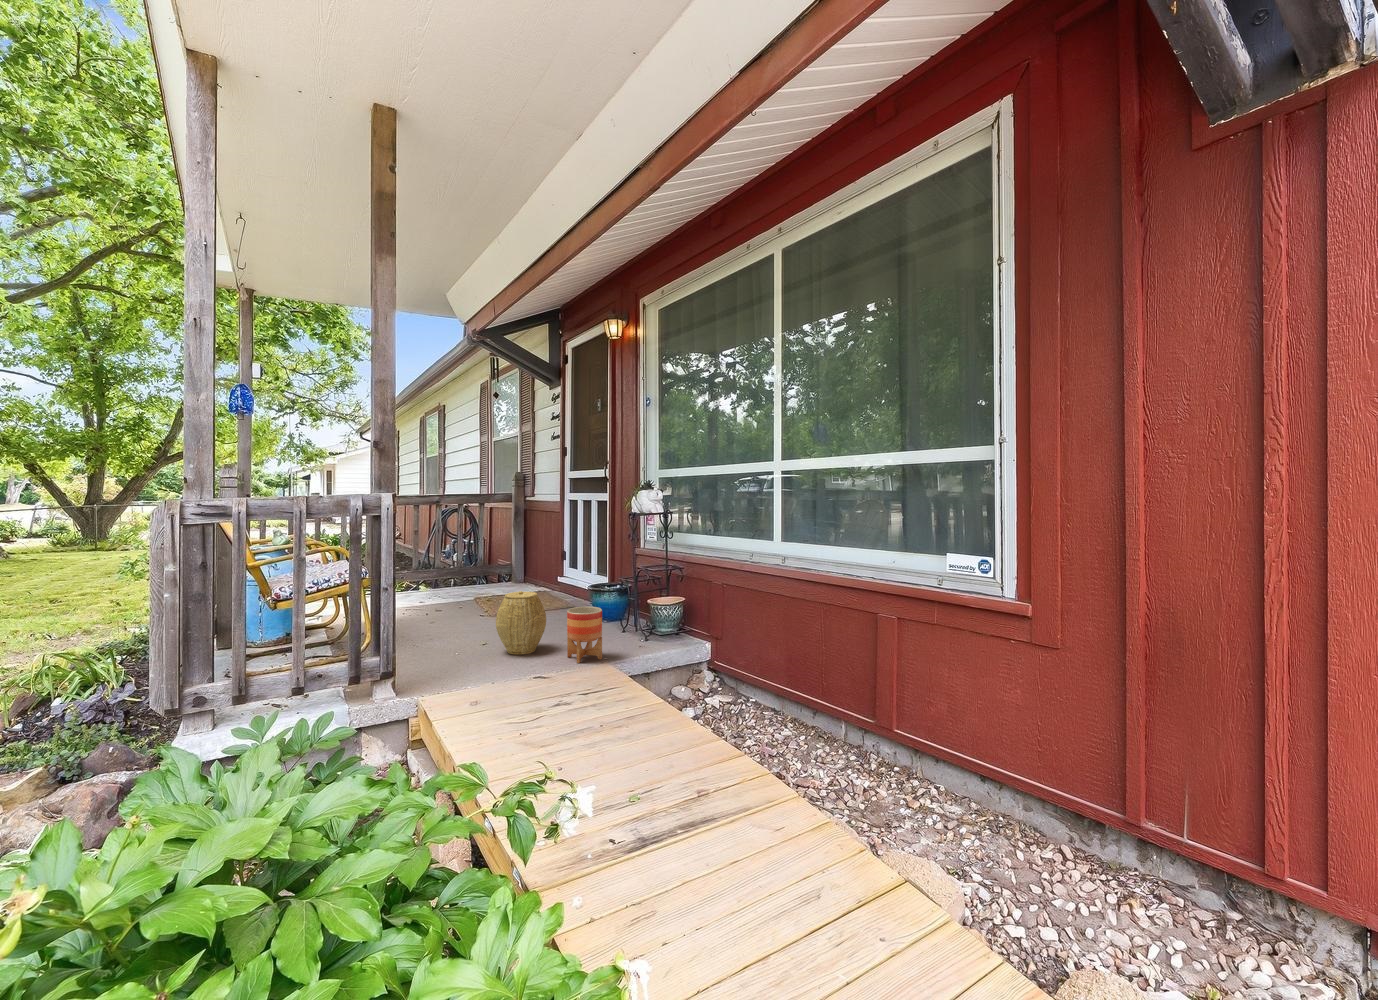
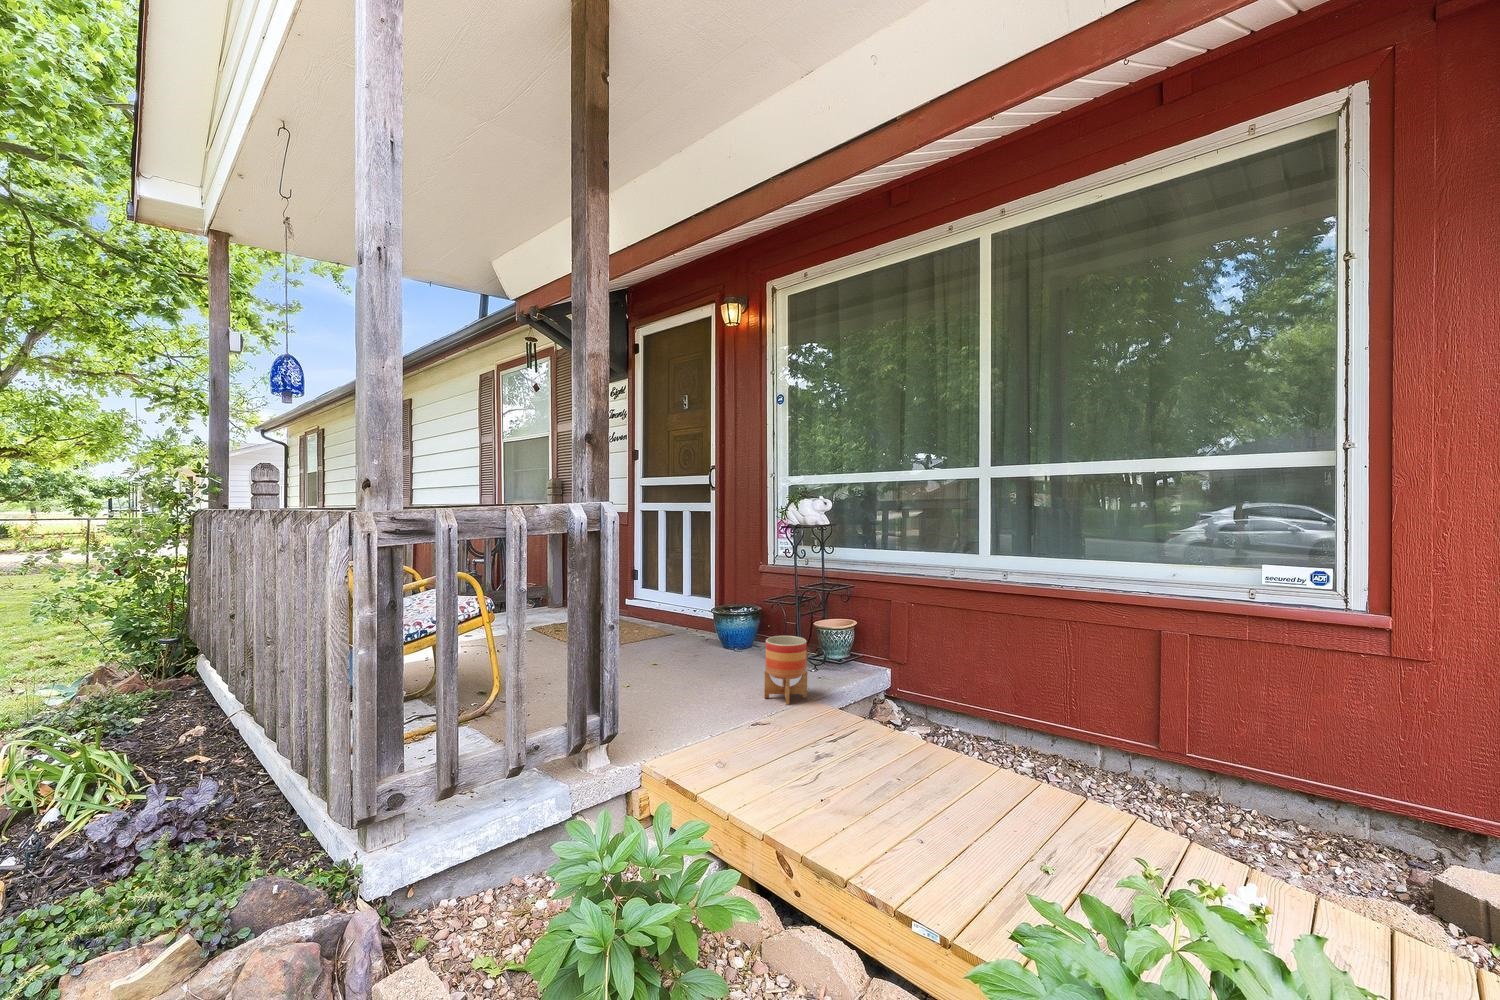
woven basket: present [496,591,546,655] -> none [666,620,726,699]

